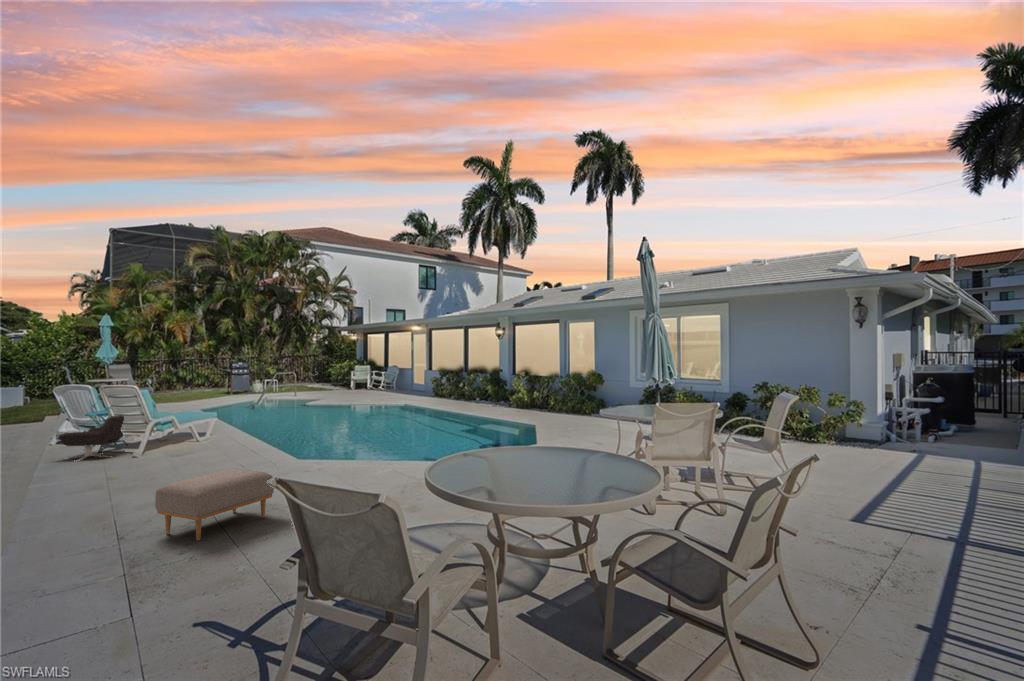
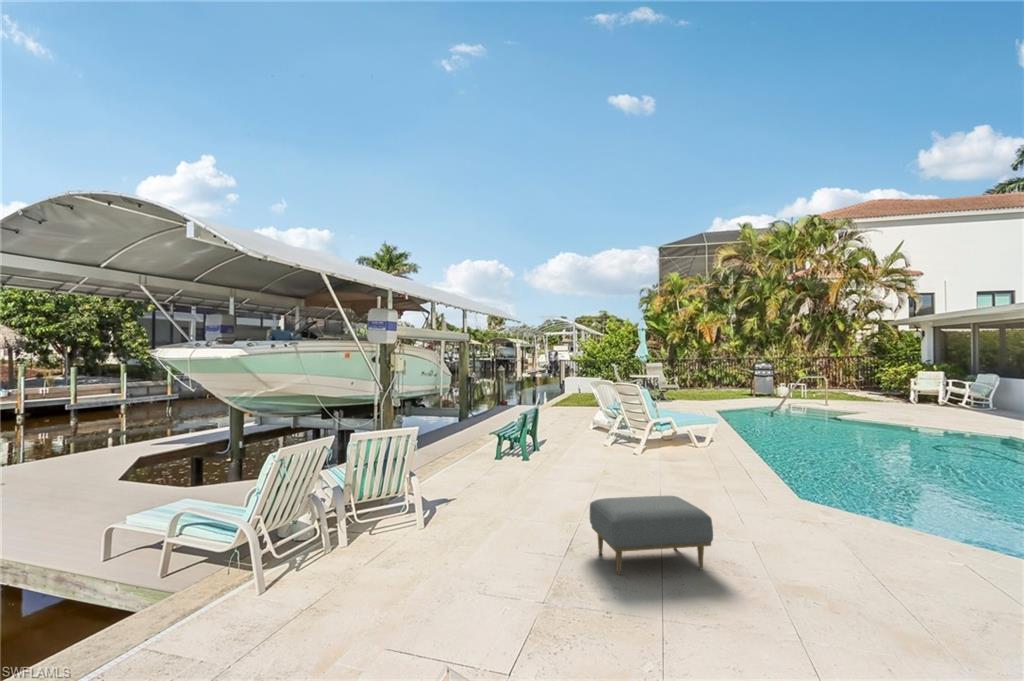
lounge chair: present [59,415,124,461] -> none [582,411,635,450]

